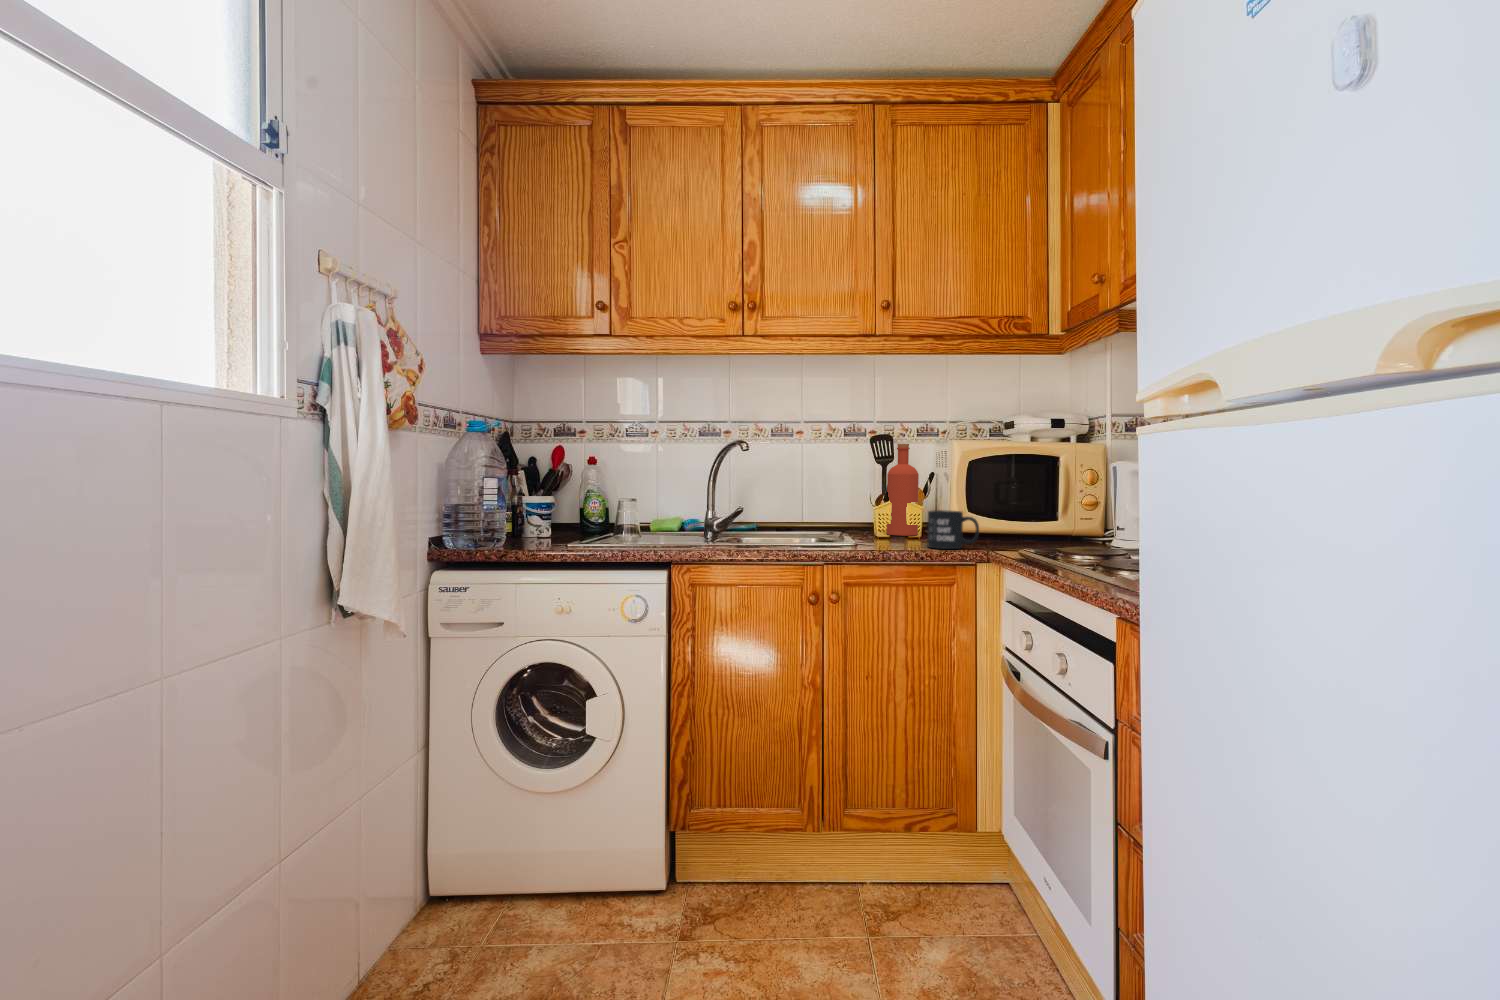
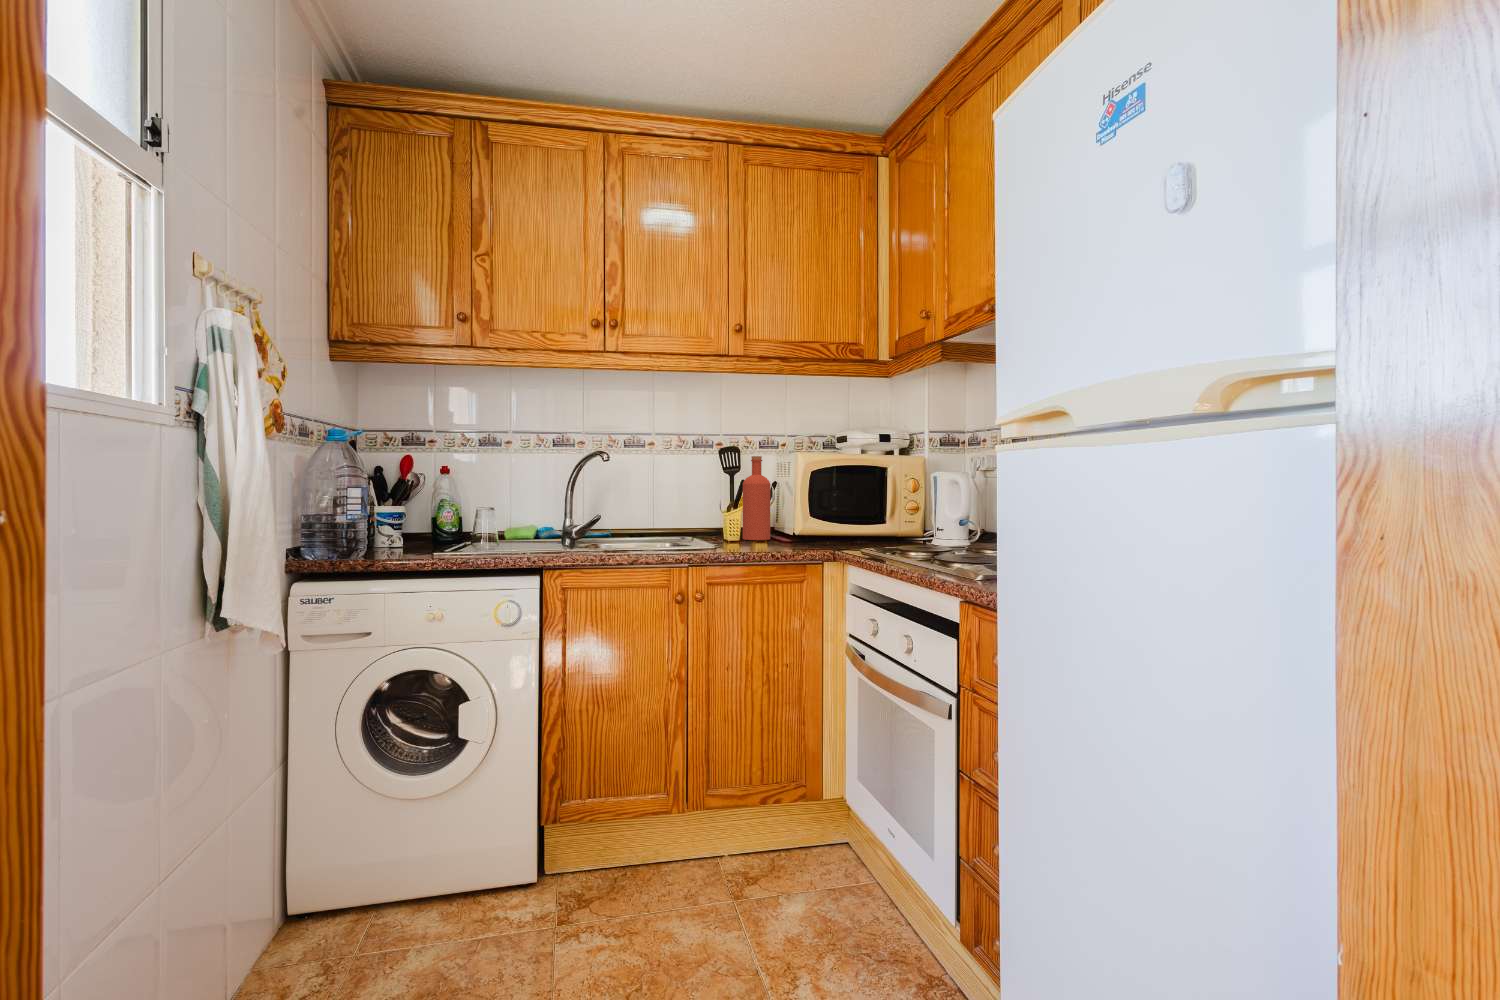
mug: present [927,510,979,549] -> none [779,516,822,549]

